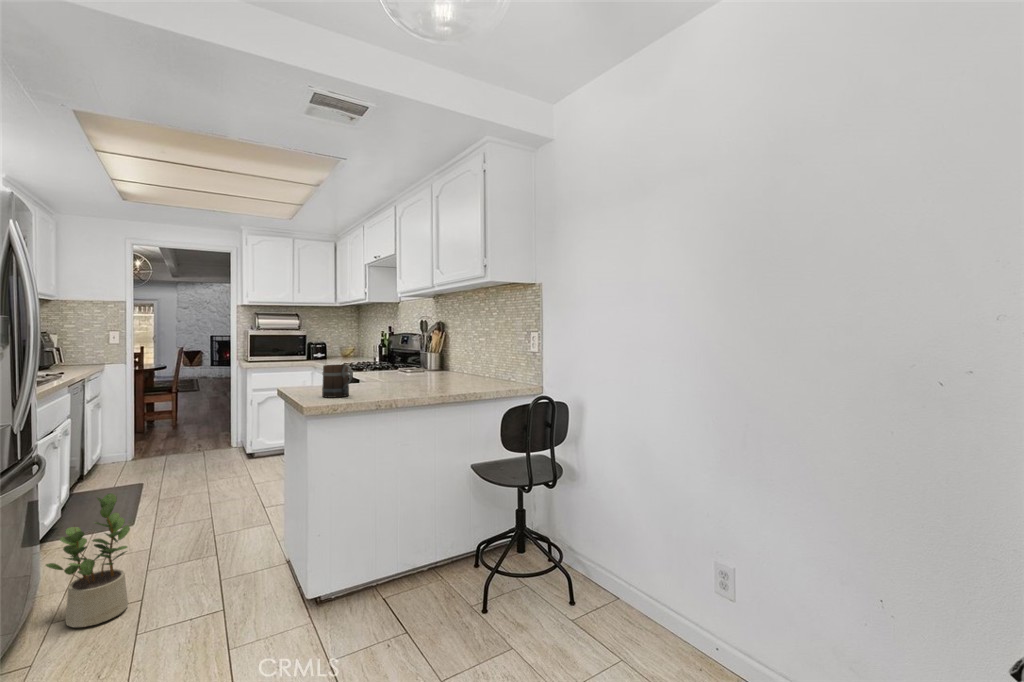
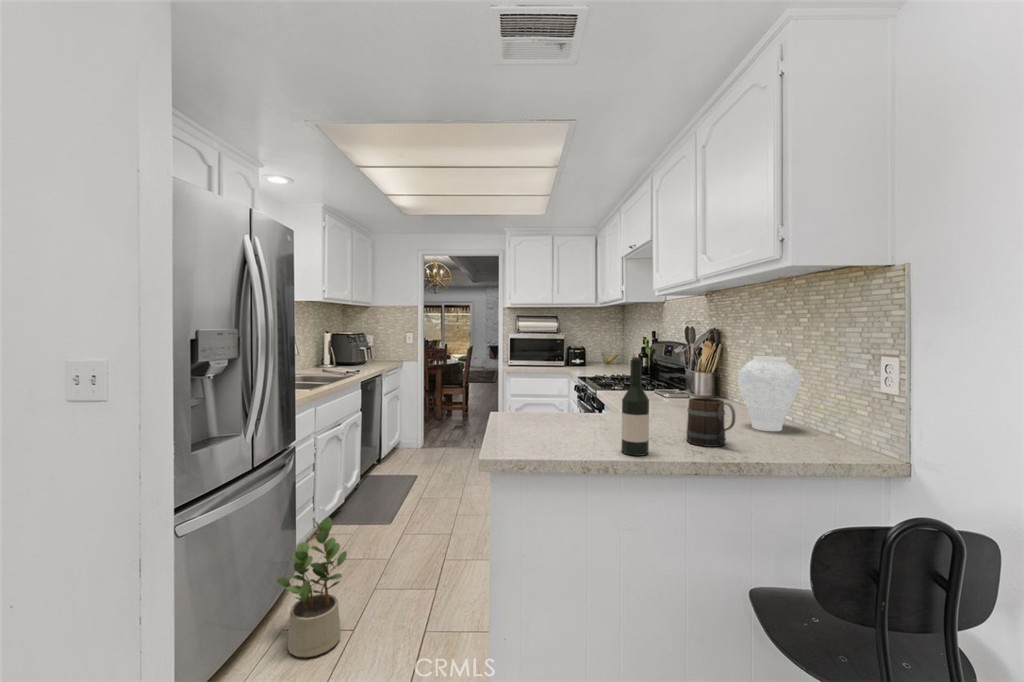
wine bottle: none [393,333,410,396] -> present [621,357,649,456]
vase: none [459,336,494,382] -> present [738,356,800,431]
mug: present [322,364,352,398] -> present [687,398,735,447]

